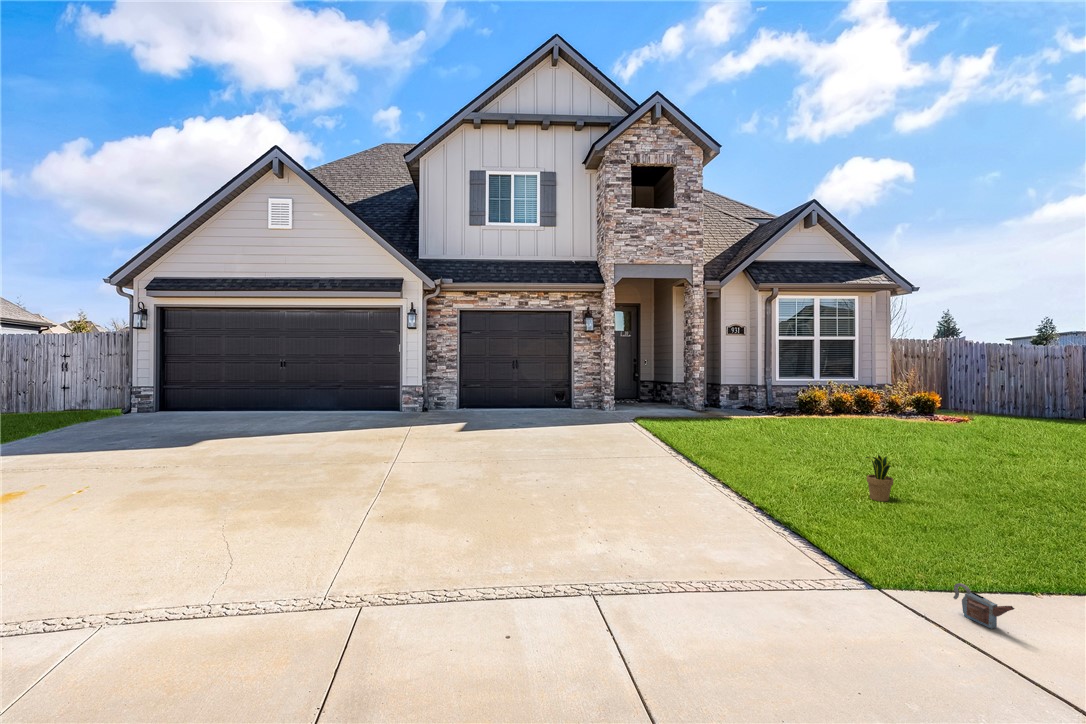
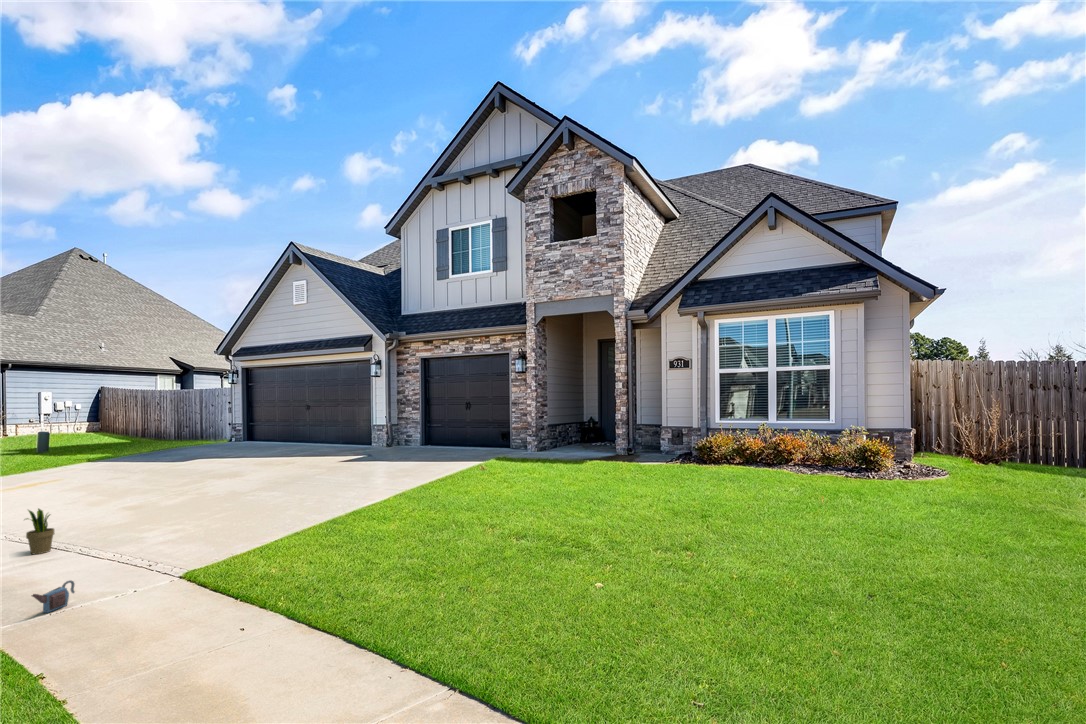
potted plant: present [866,455,894,501] -> present [26,509,55,554]

